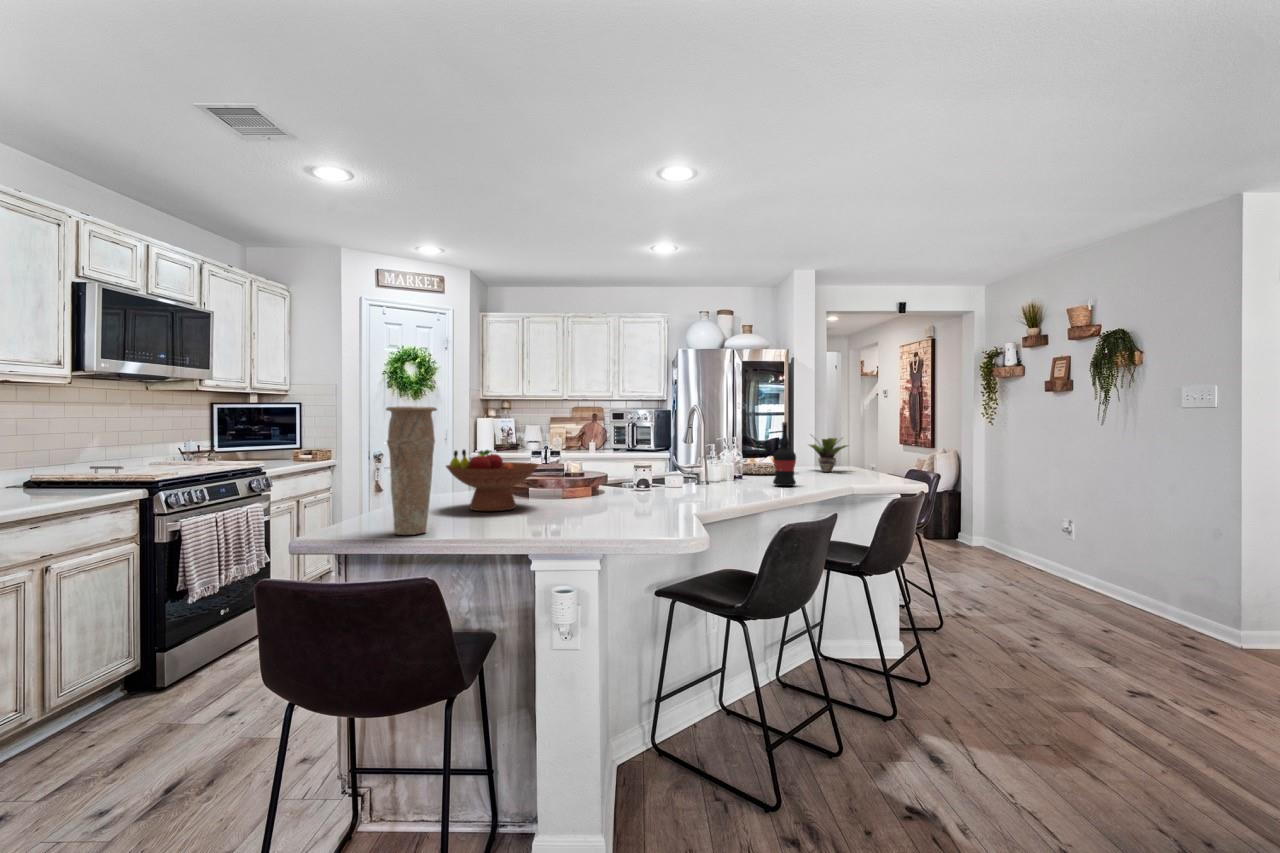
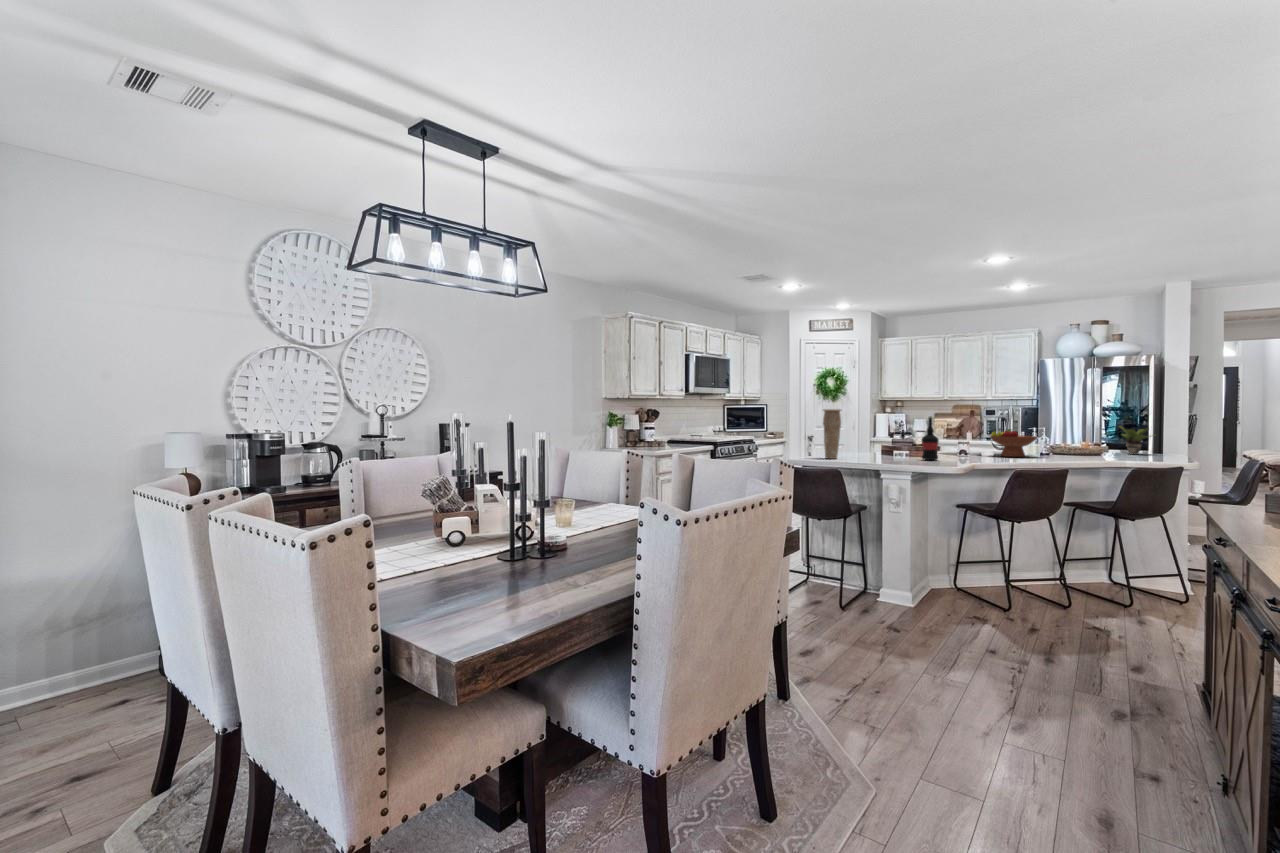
wine bottle: present [773,422,796,486] -> present [921,417,939,460]
fruit bowl: present [446,450,538,511] -> present [989,428,1037,457]

